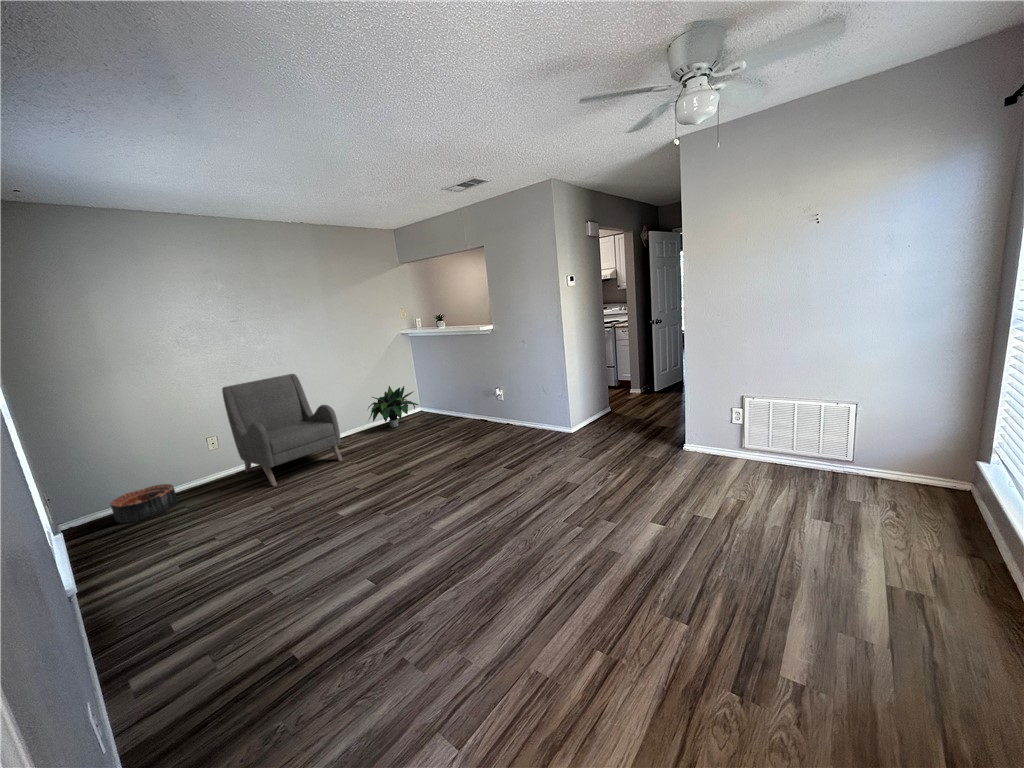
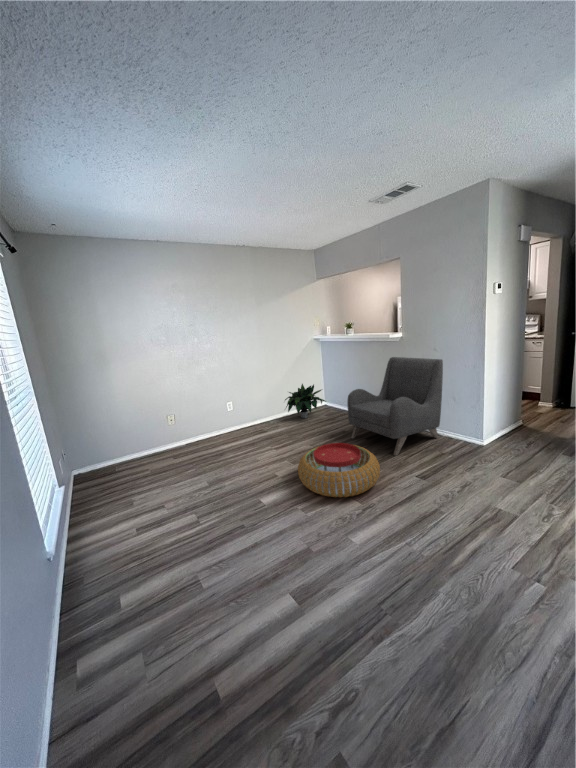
armchair: present [222,374,343,486] -> present [347,357,443,456]
pouf: none [381,443,469,498] -> present [298,443,380,498]
basket: present [110,484,178,523] -> none [105,449,147,477]

